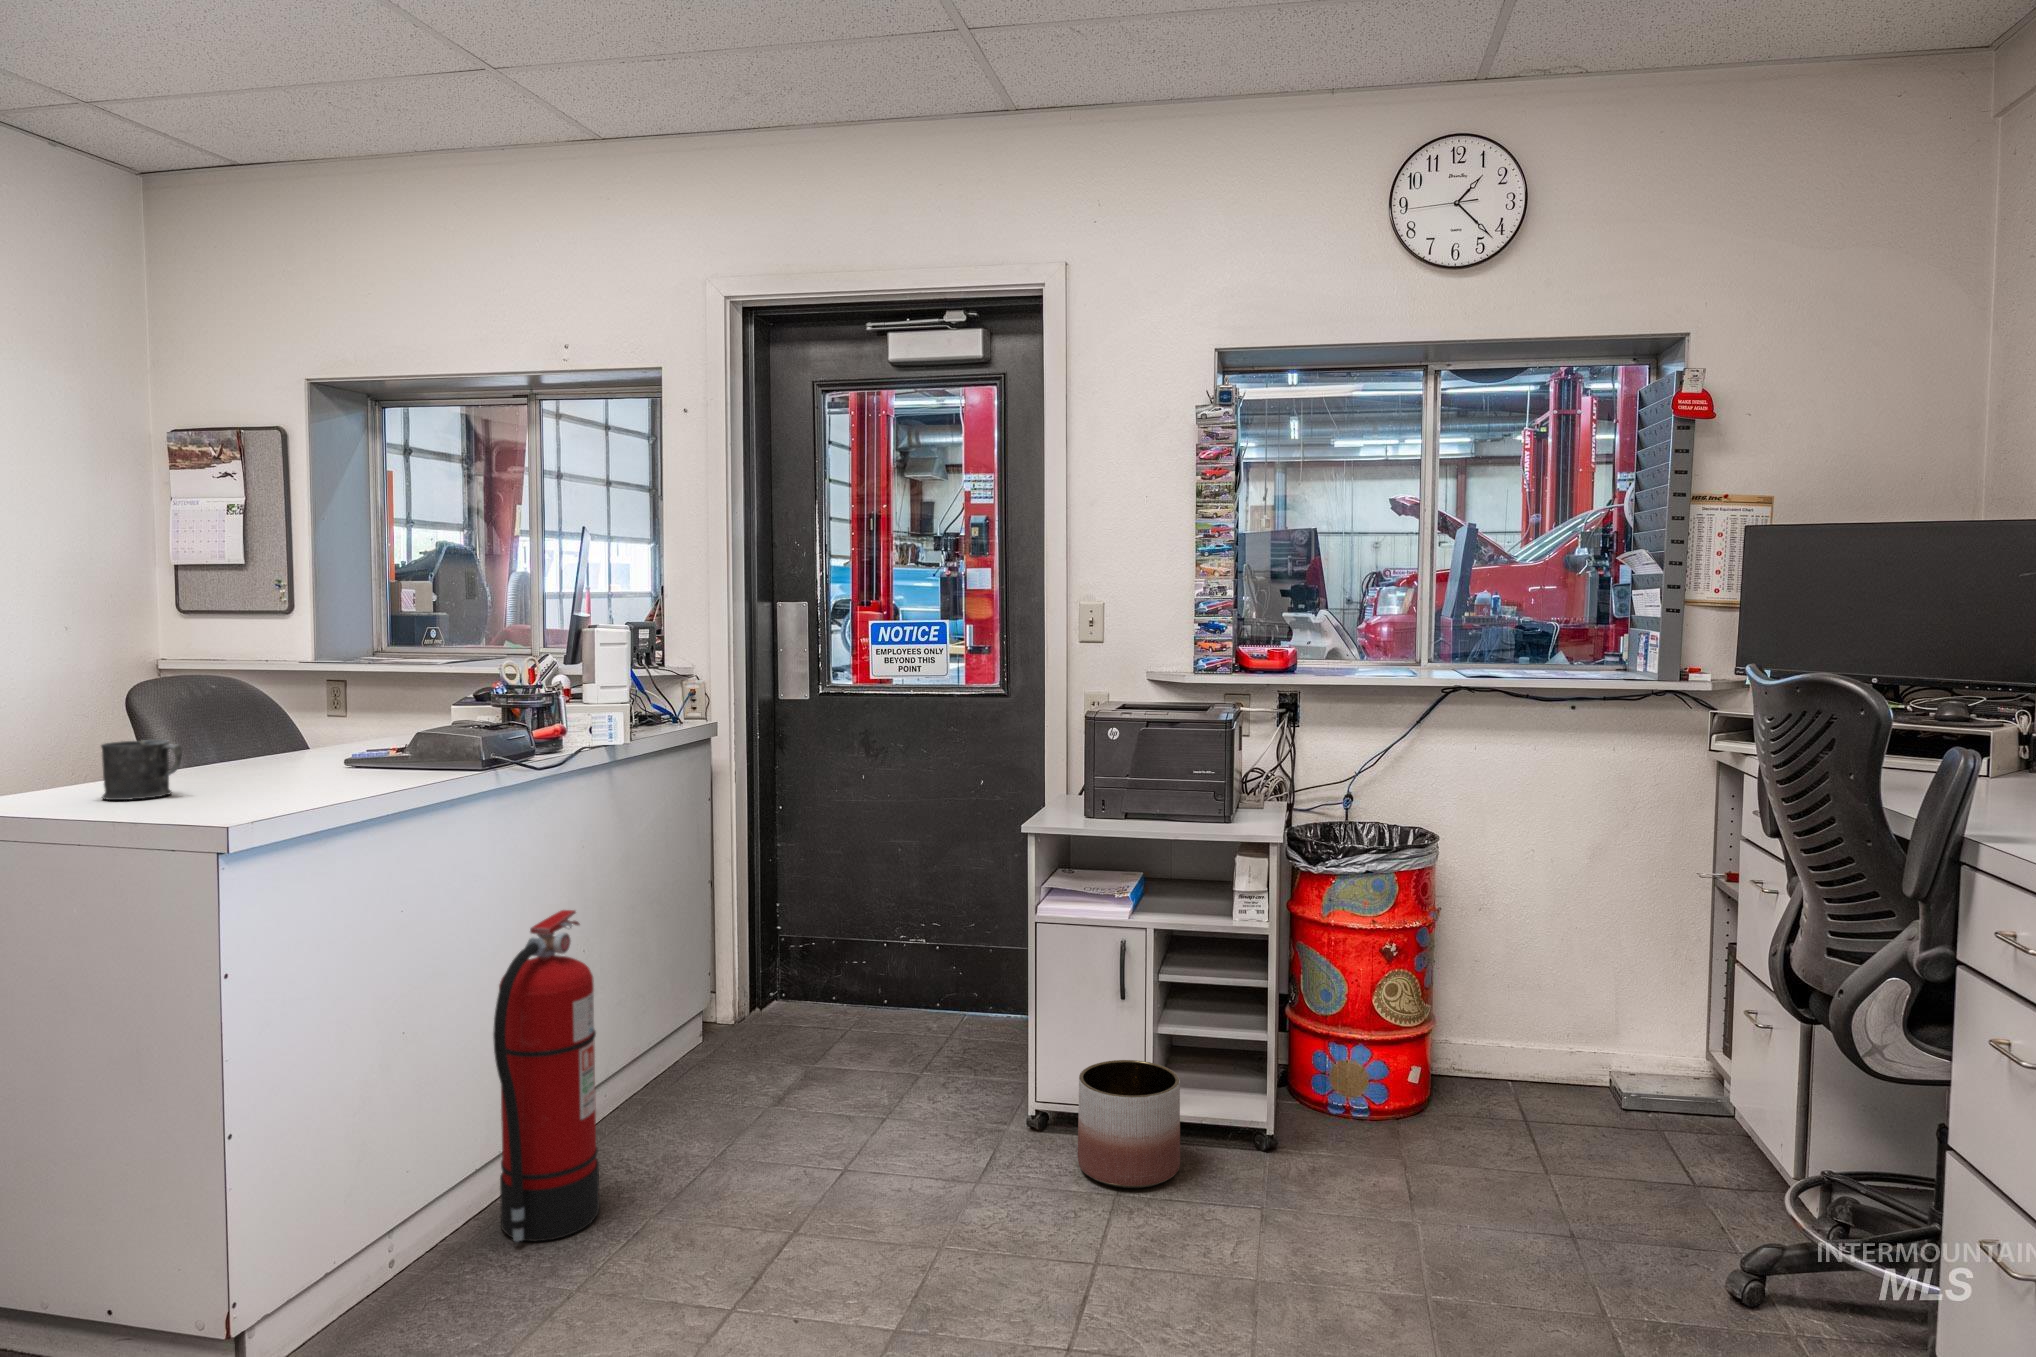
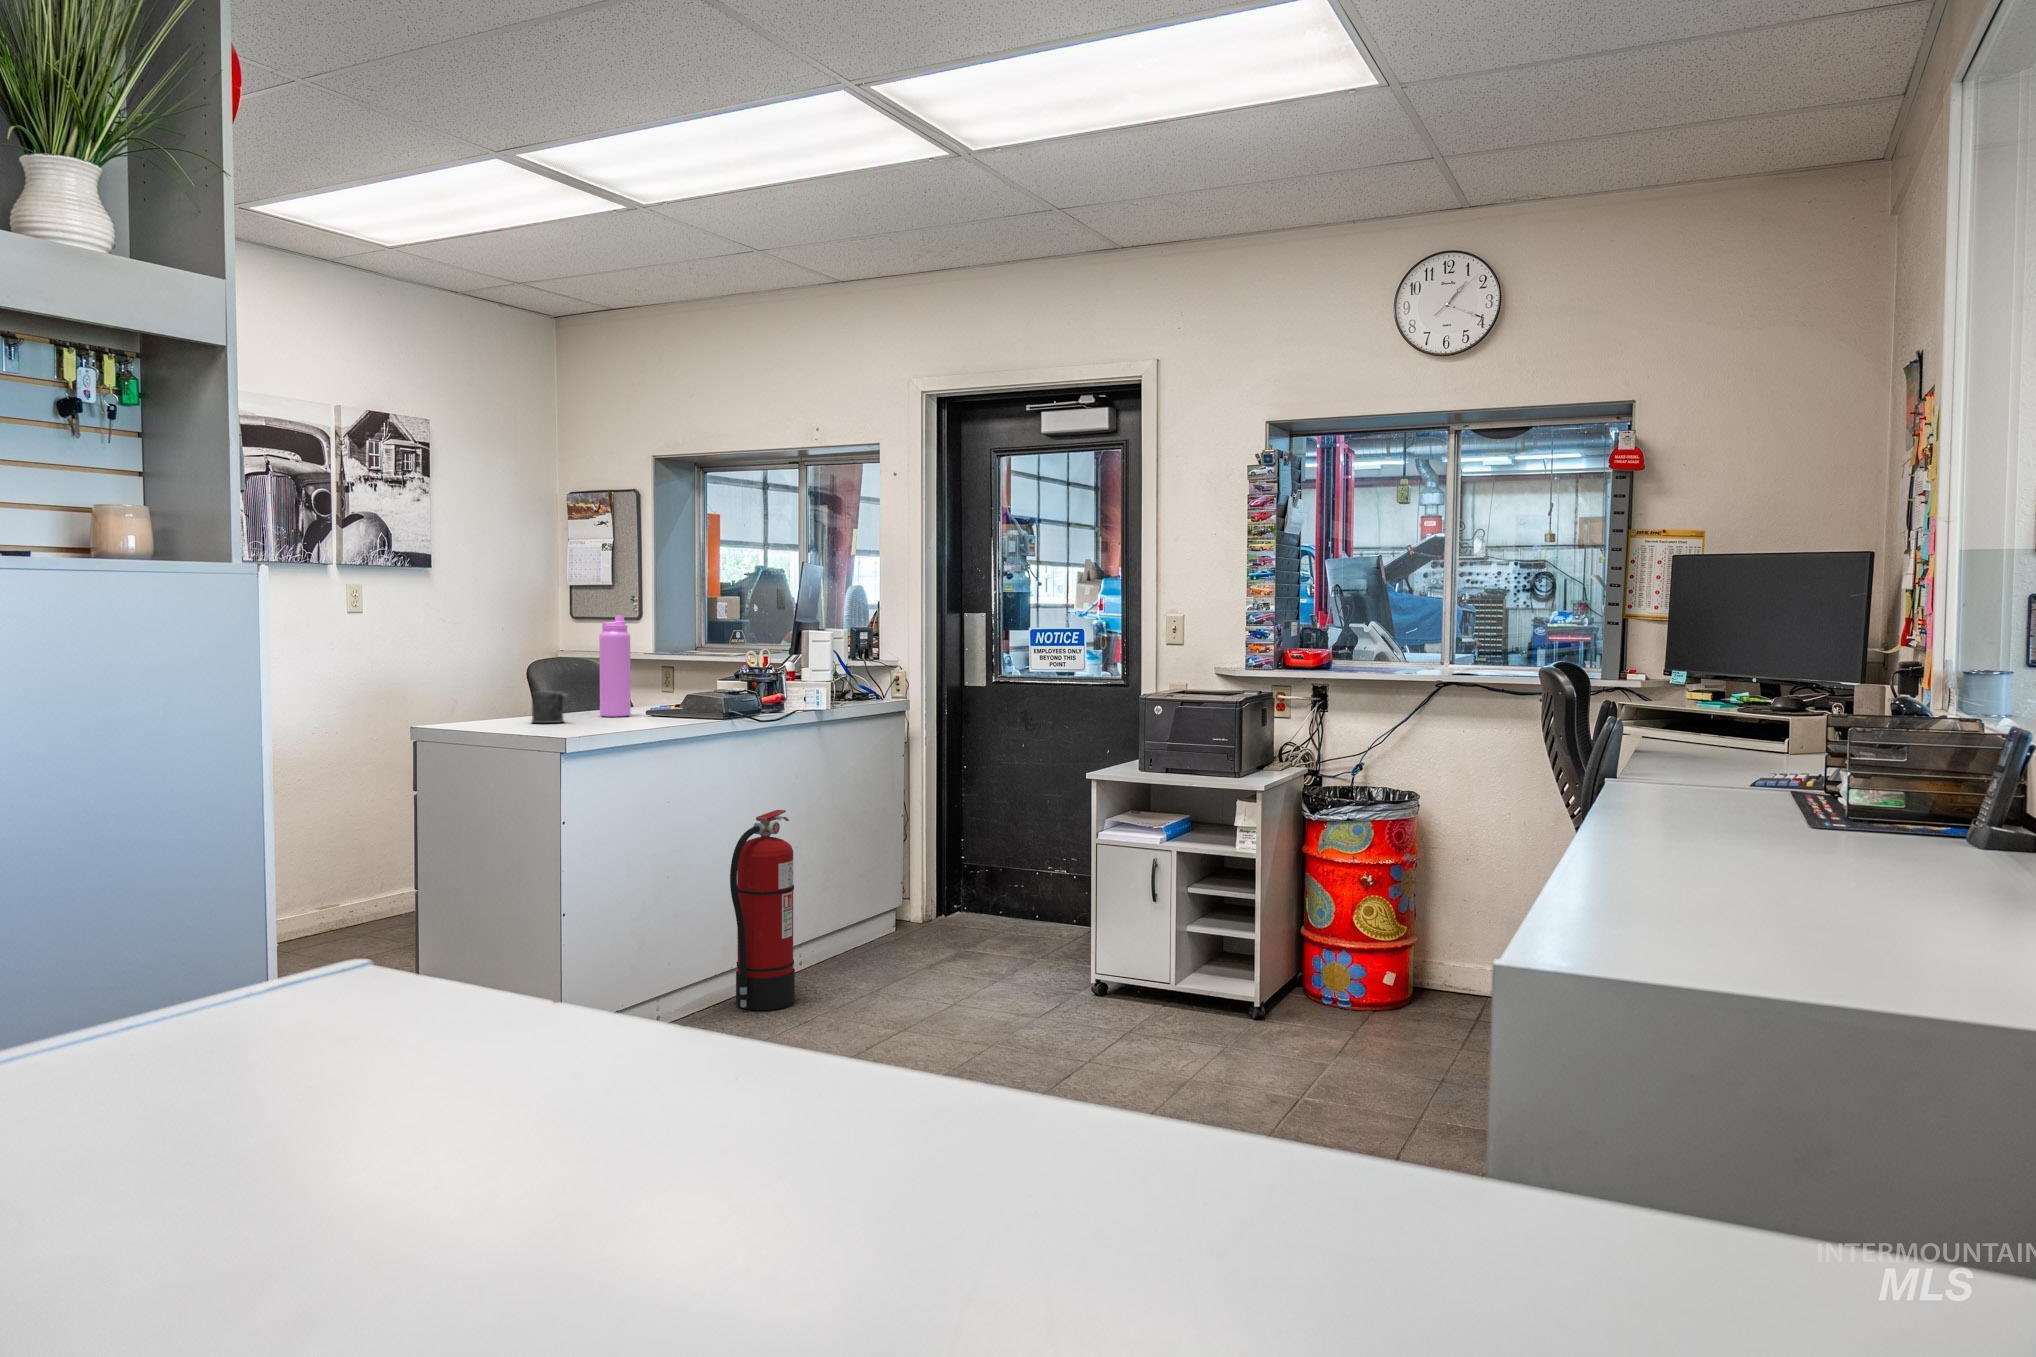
water bottle: none [236,605,297,775] -> present [599,616,631,717]
planter: present [1078,1060,1180,1188] -> none [1108,942,1180,1024]

